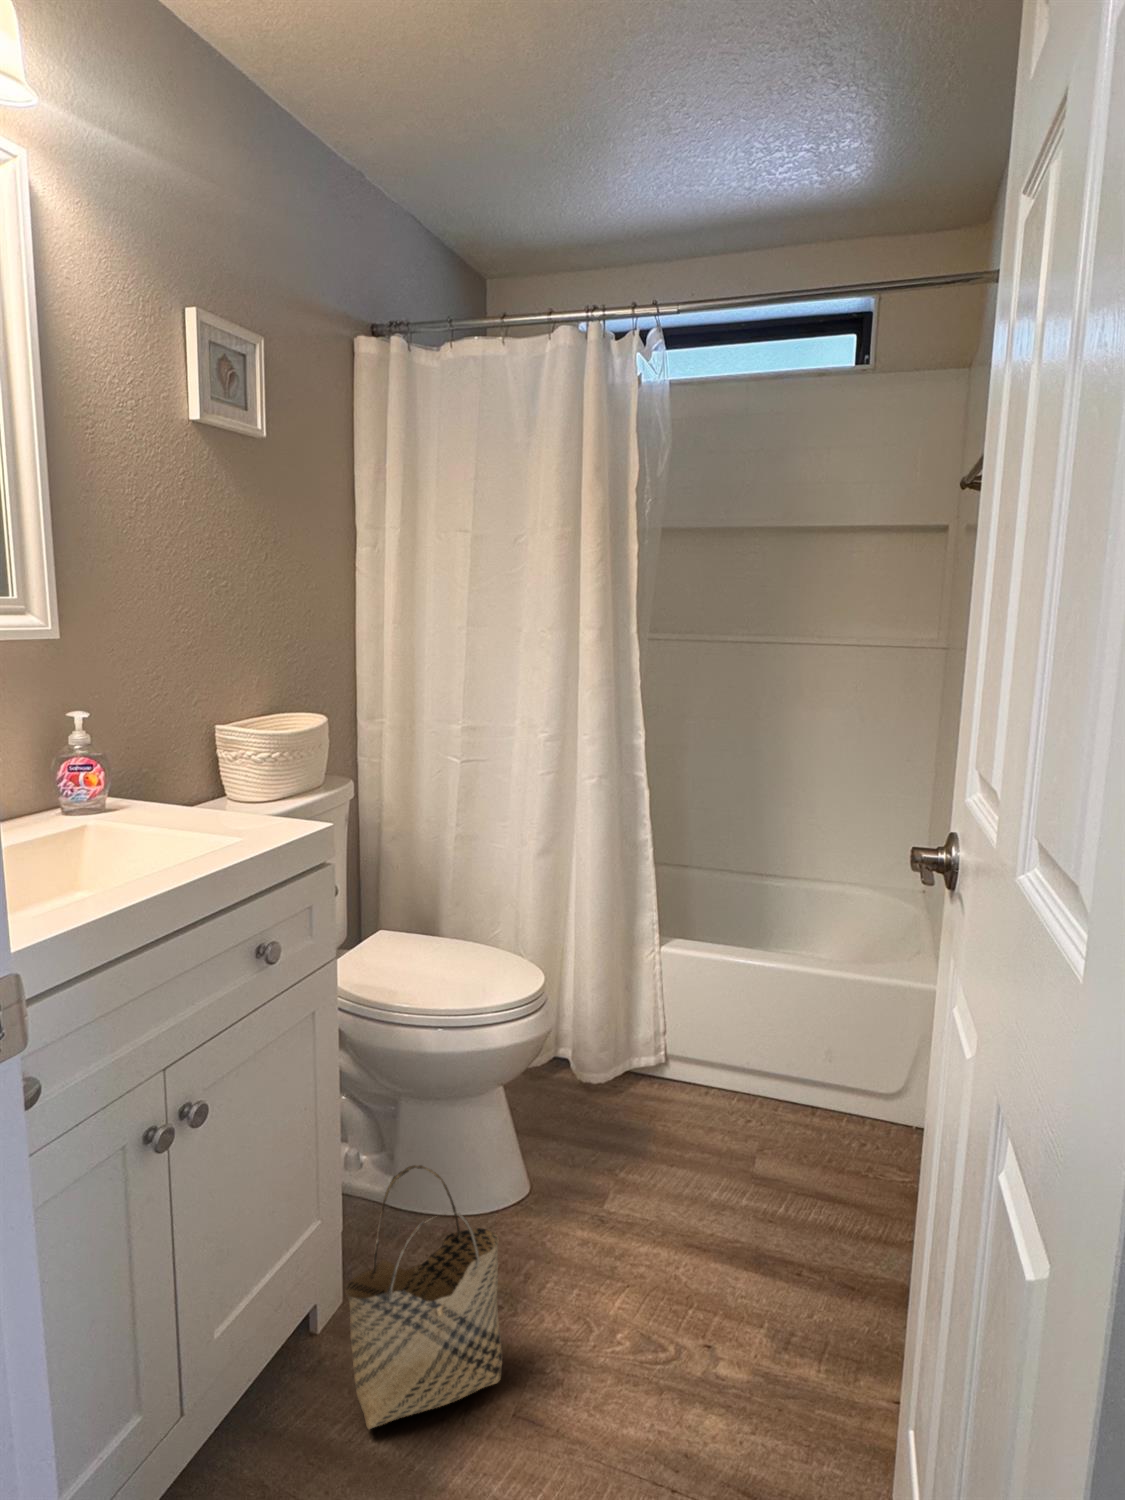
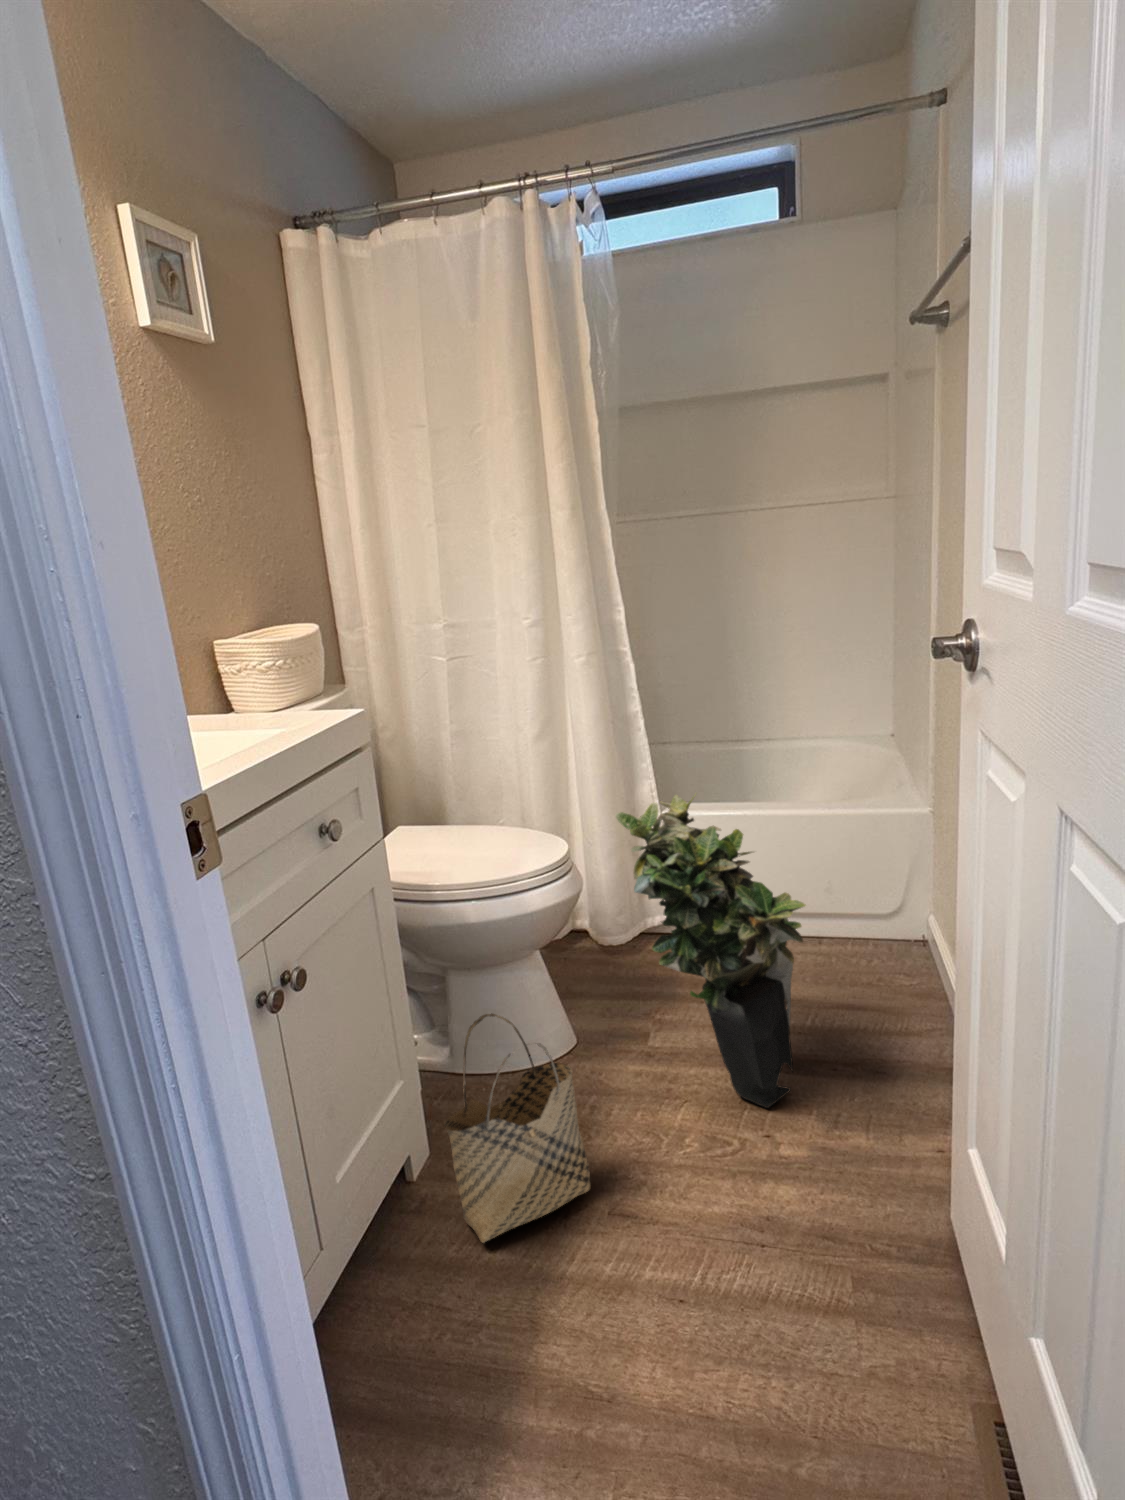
potted plant: none [591,943,781,1310] -> present [615,795,806,1108]

